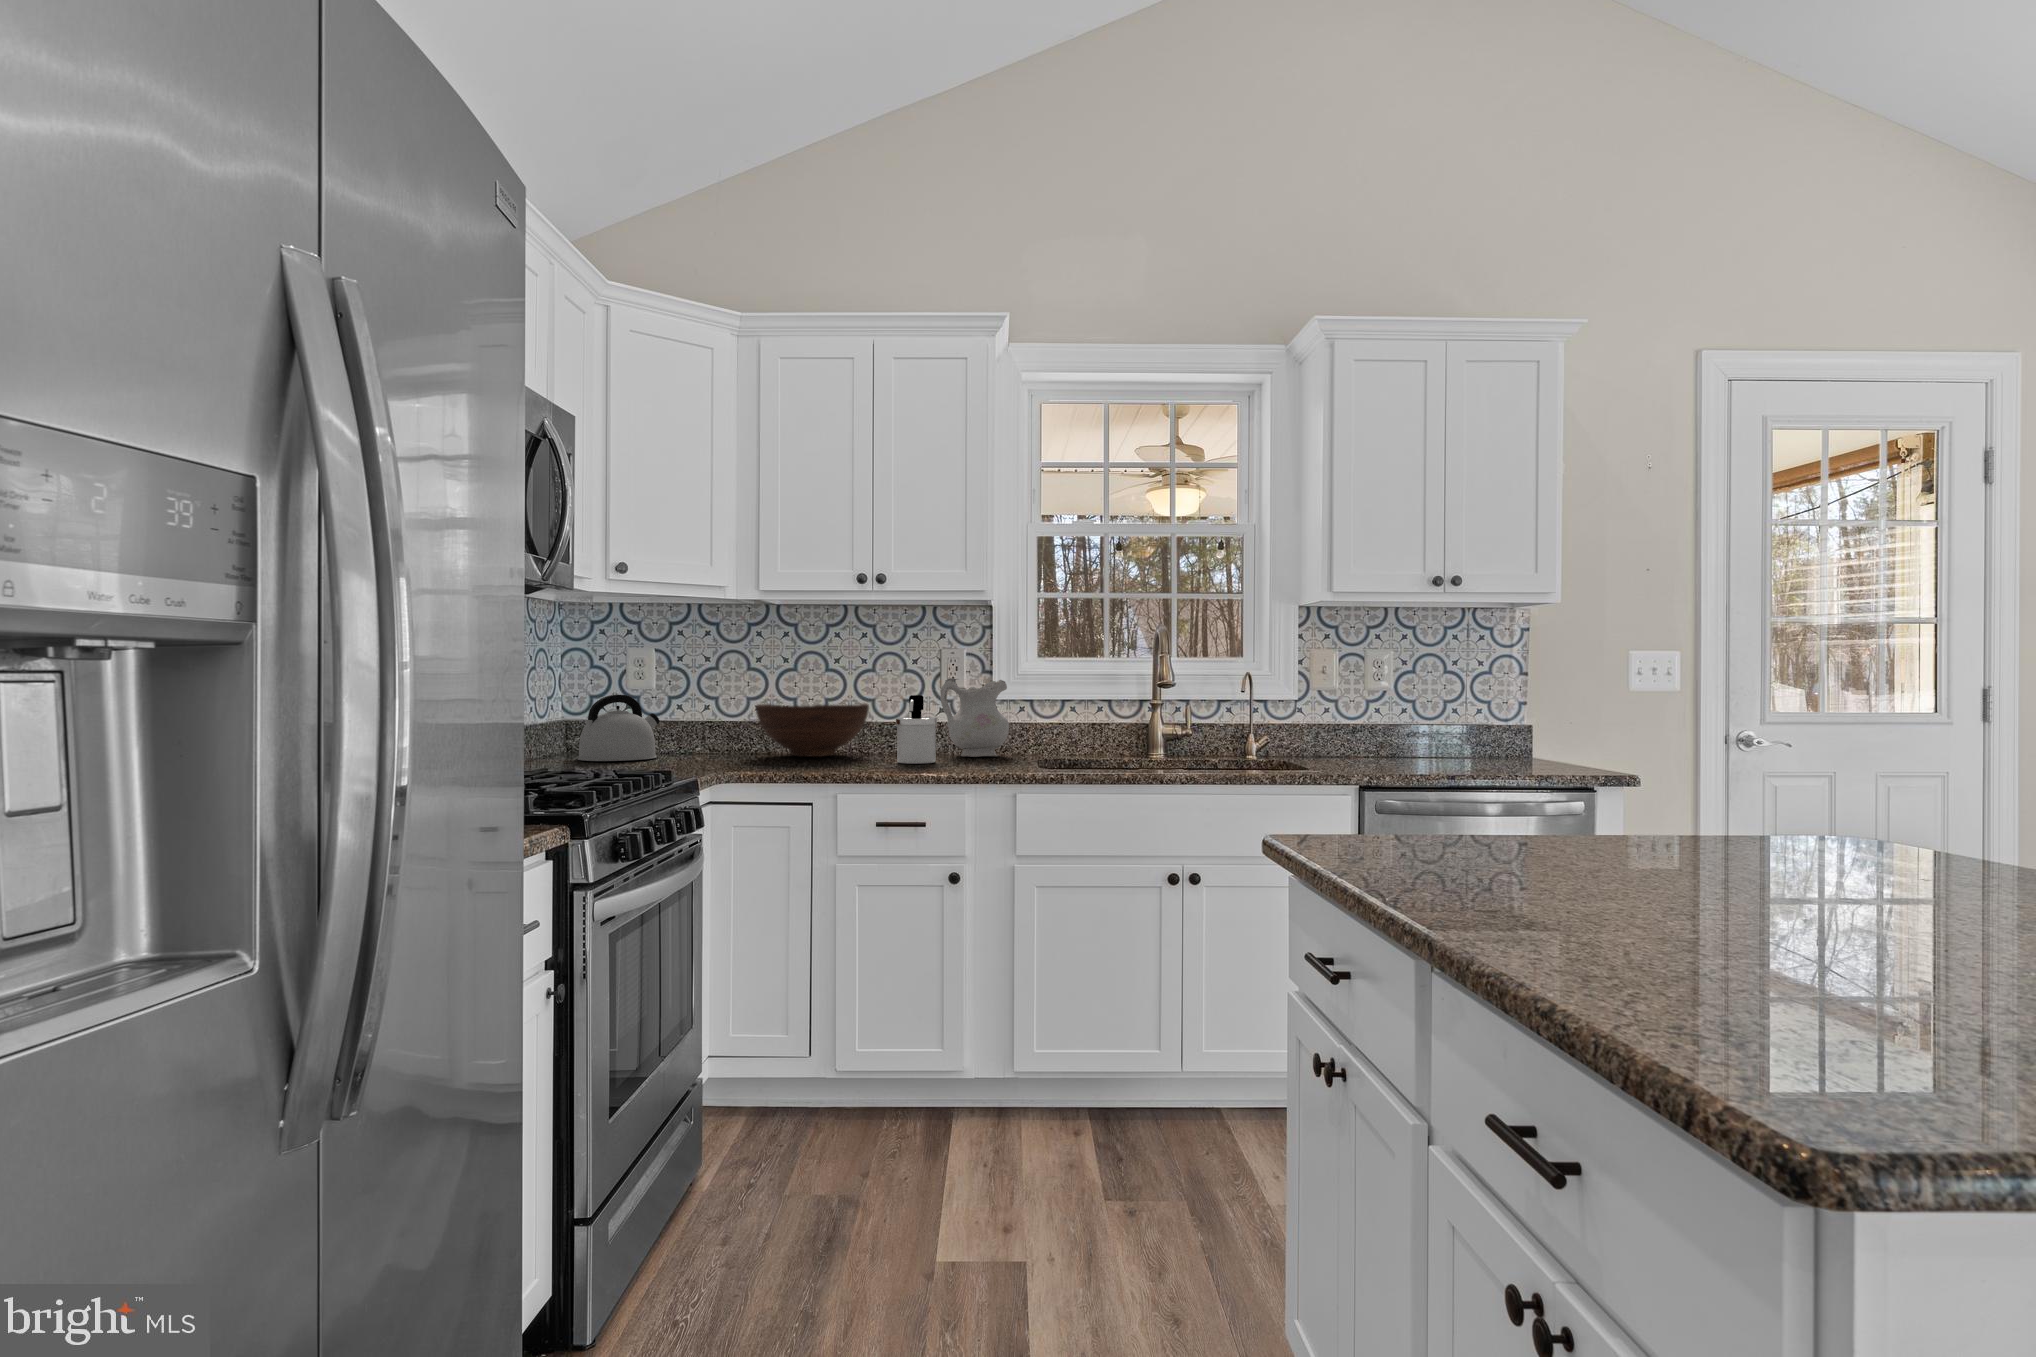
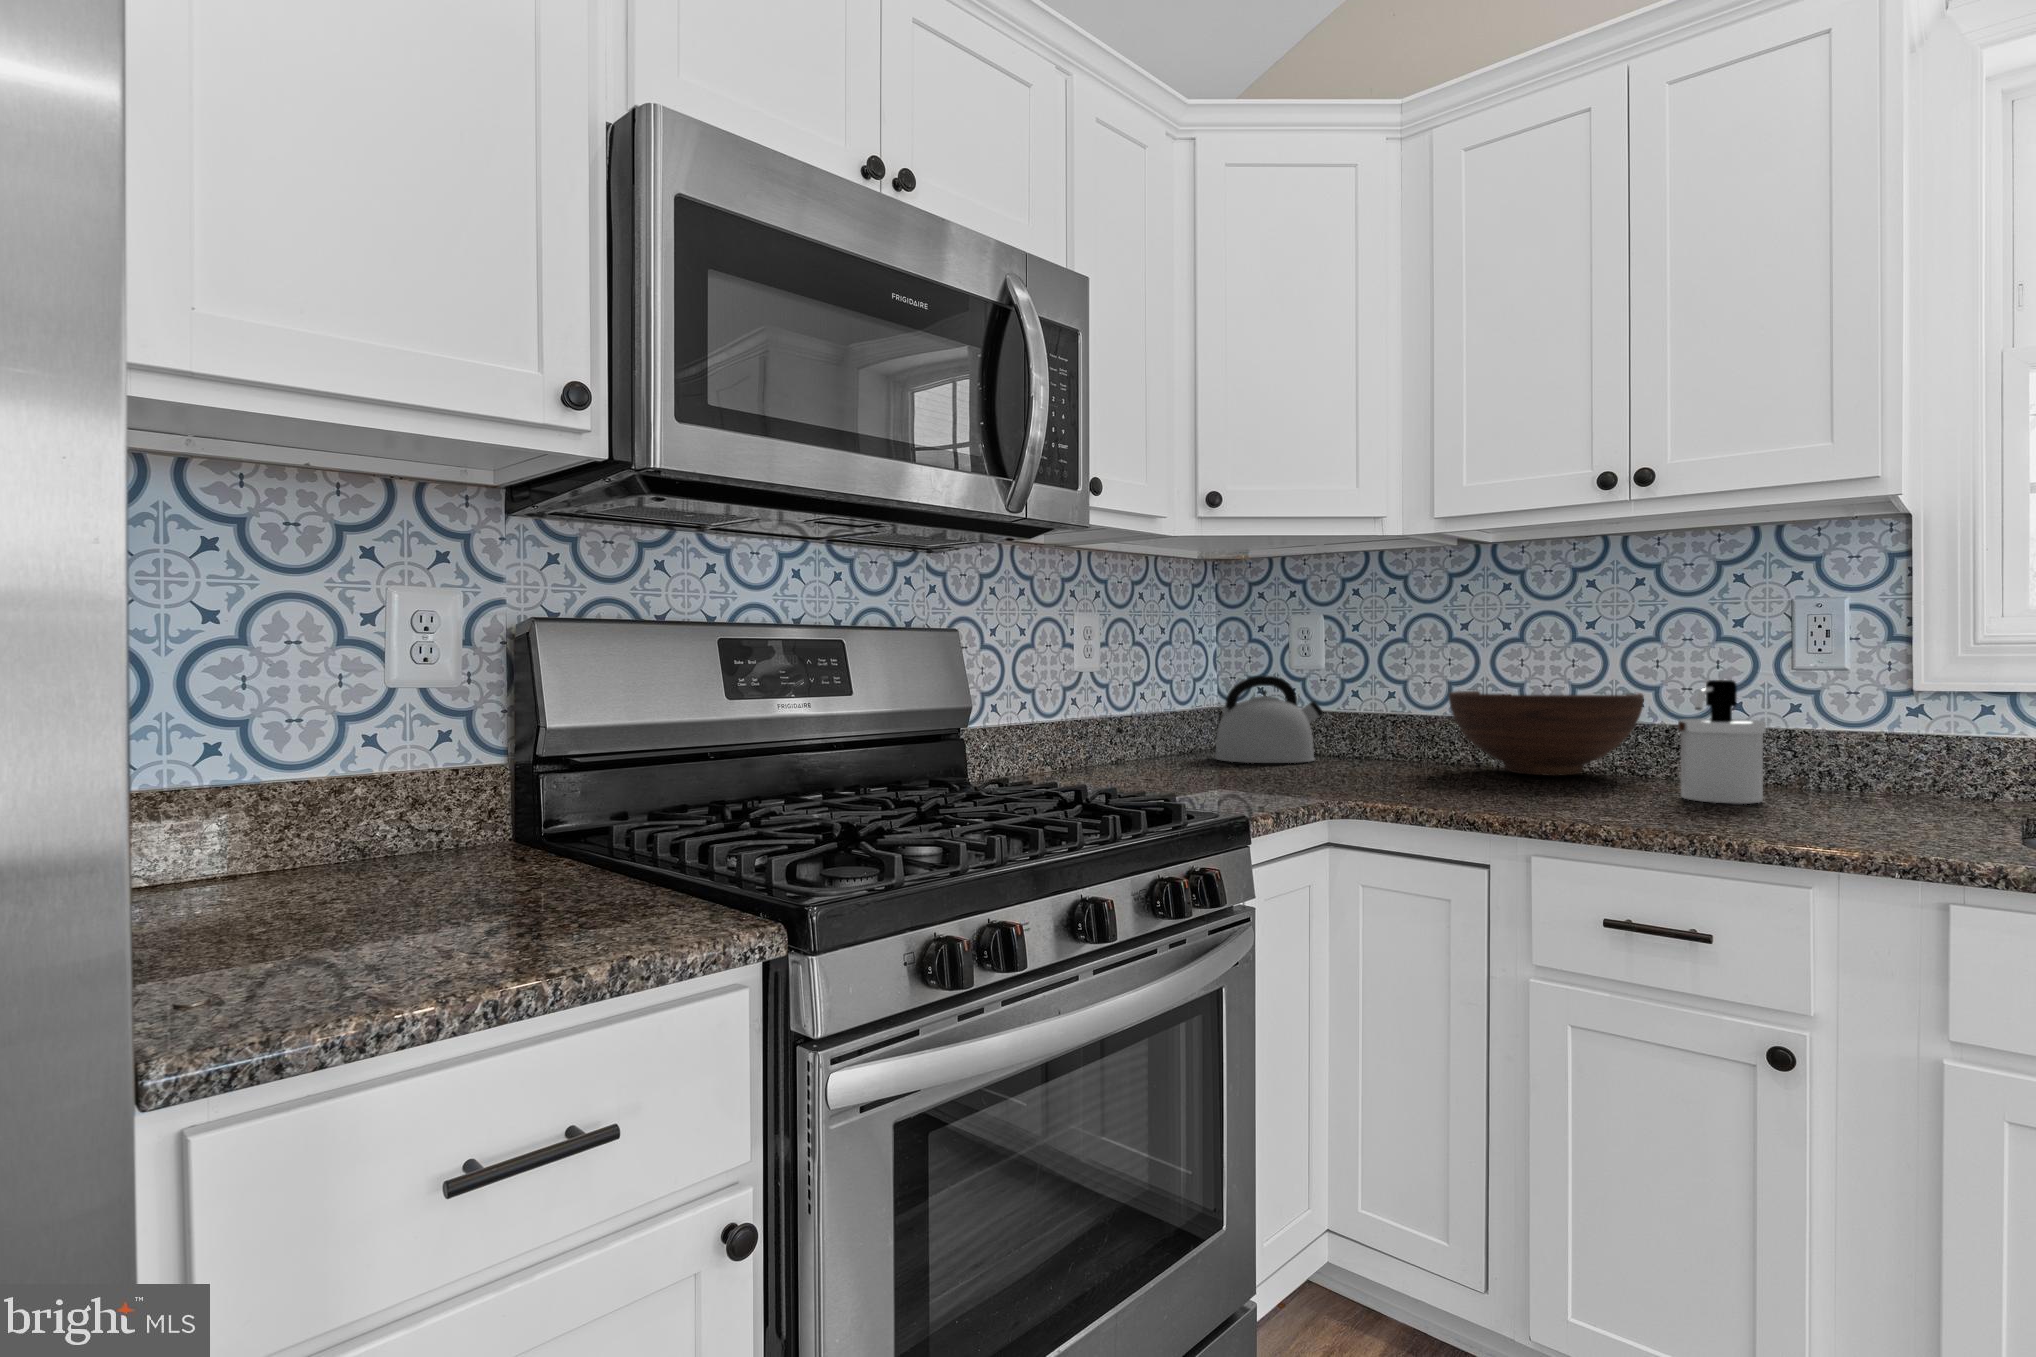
ceramic pitcher: present [940,678,1009,757] -> none [1786,649,1951,799]

